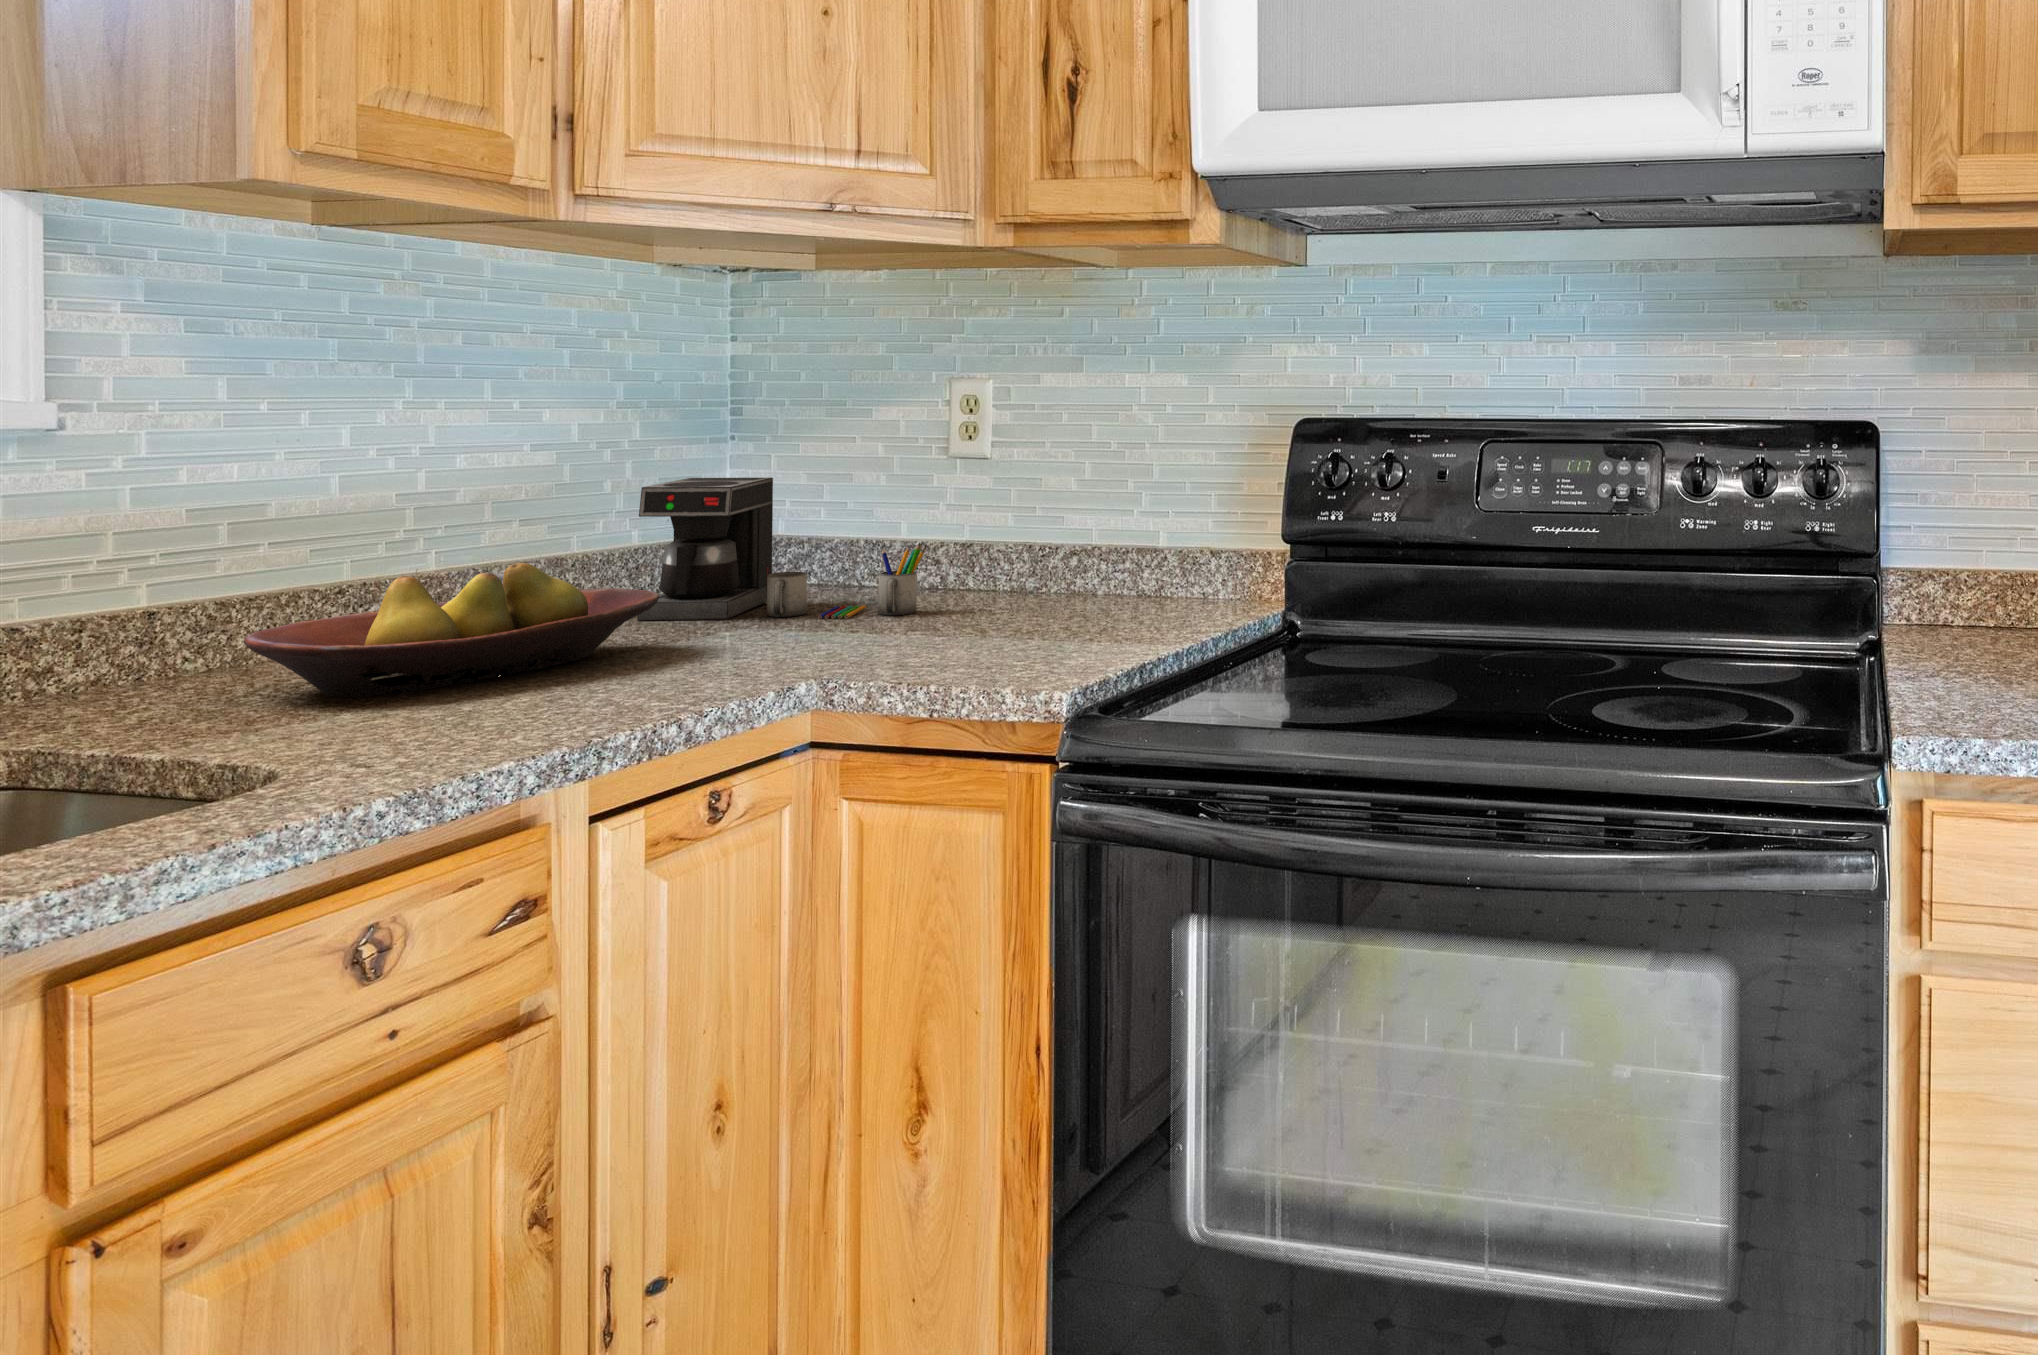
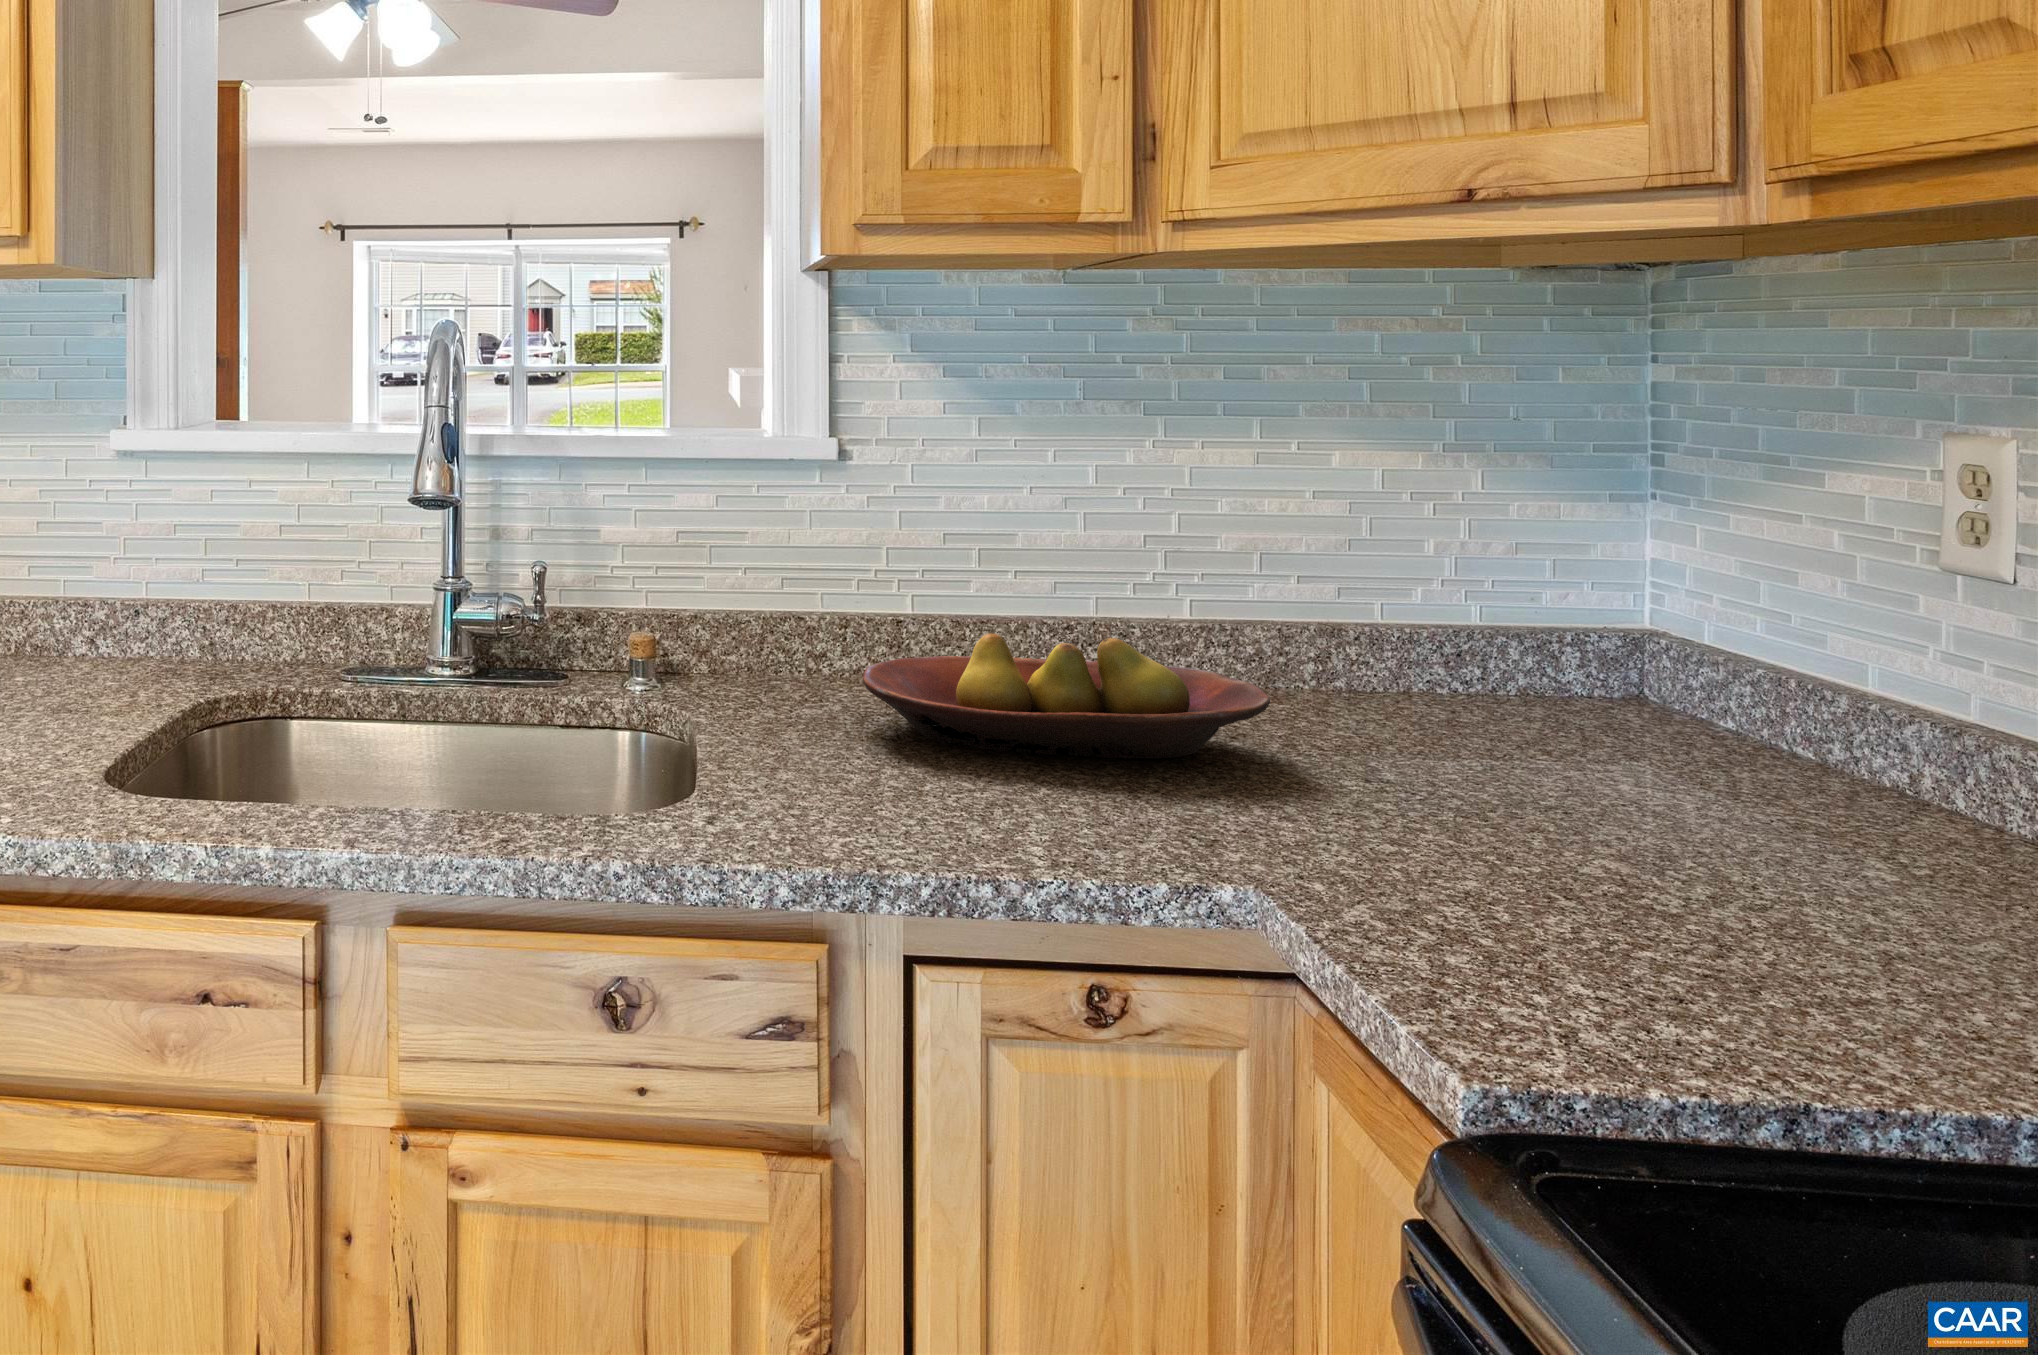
coffee maker: present [637,478,927,621] -> none [1368,556,1782,826]

